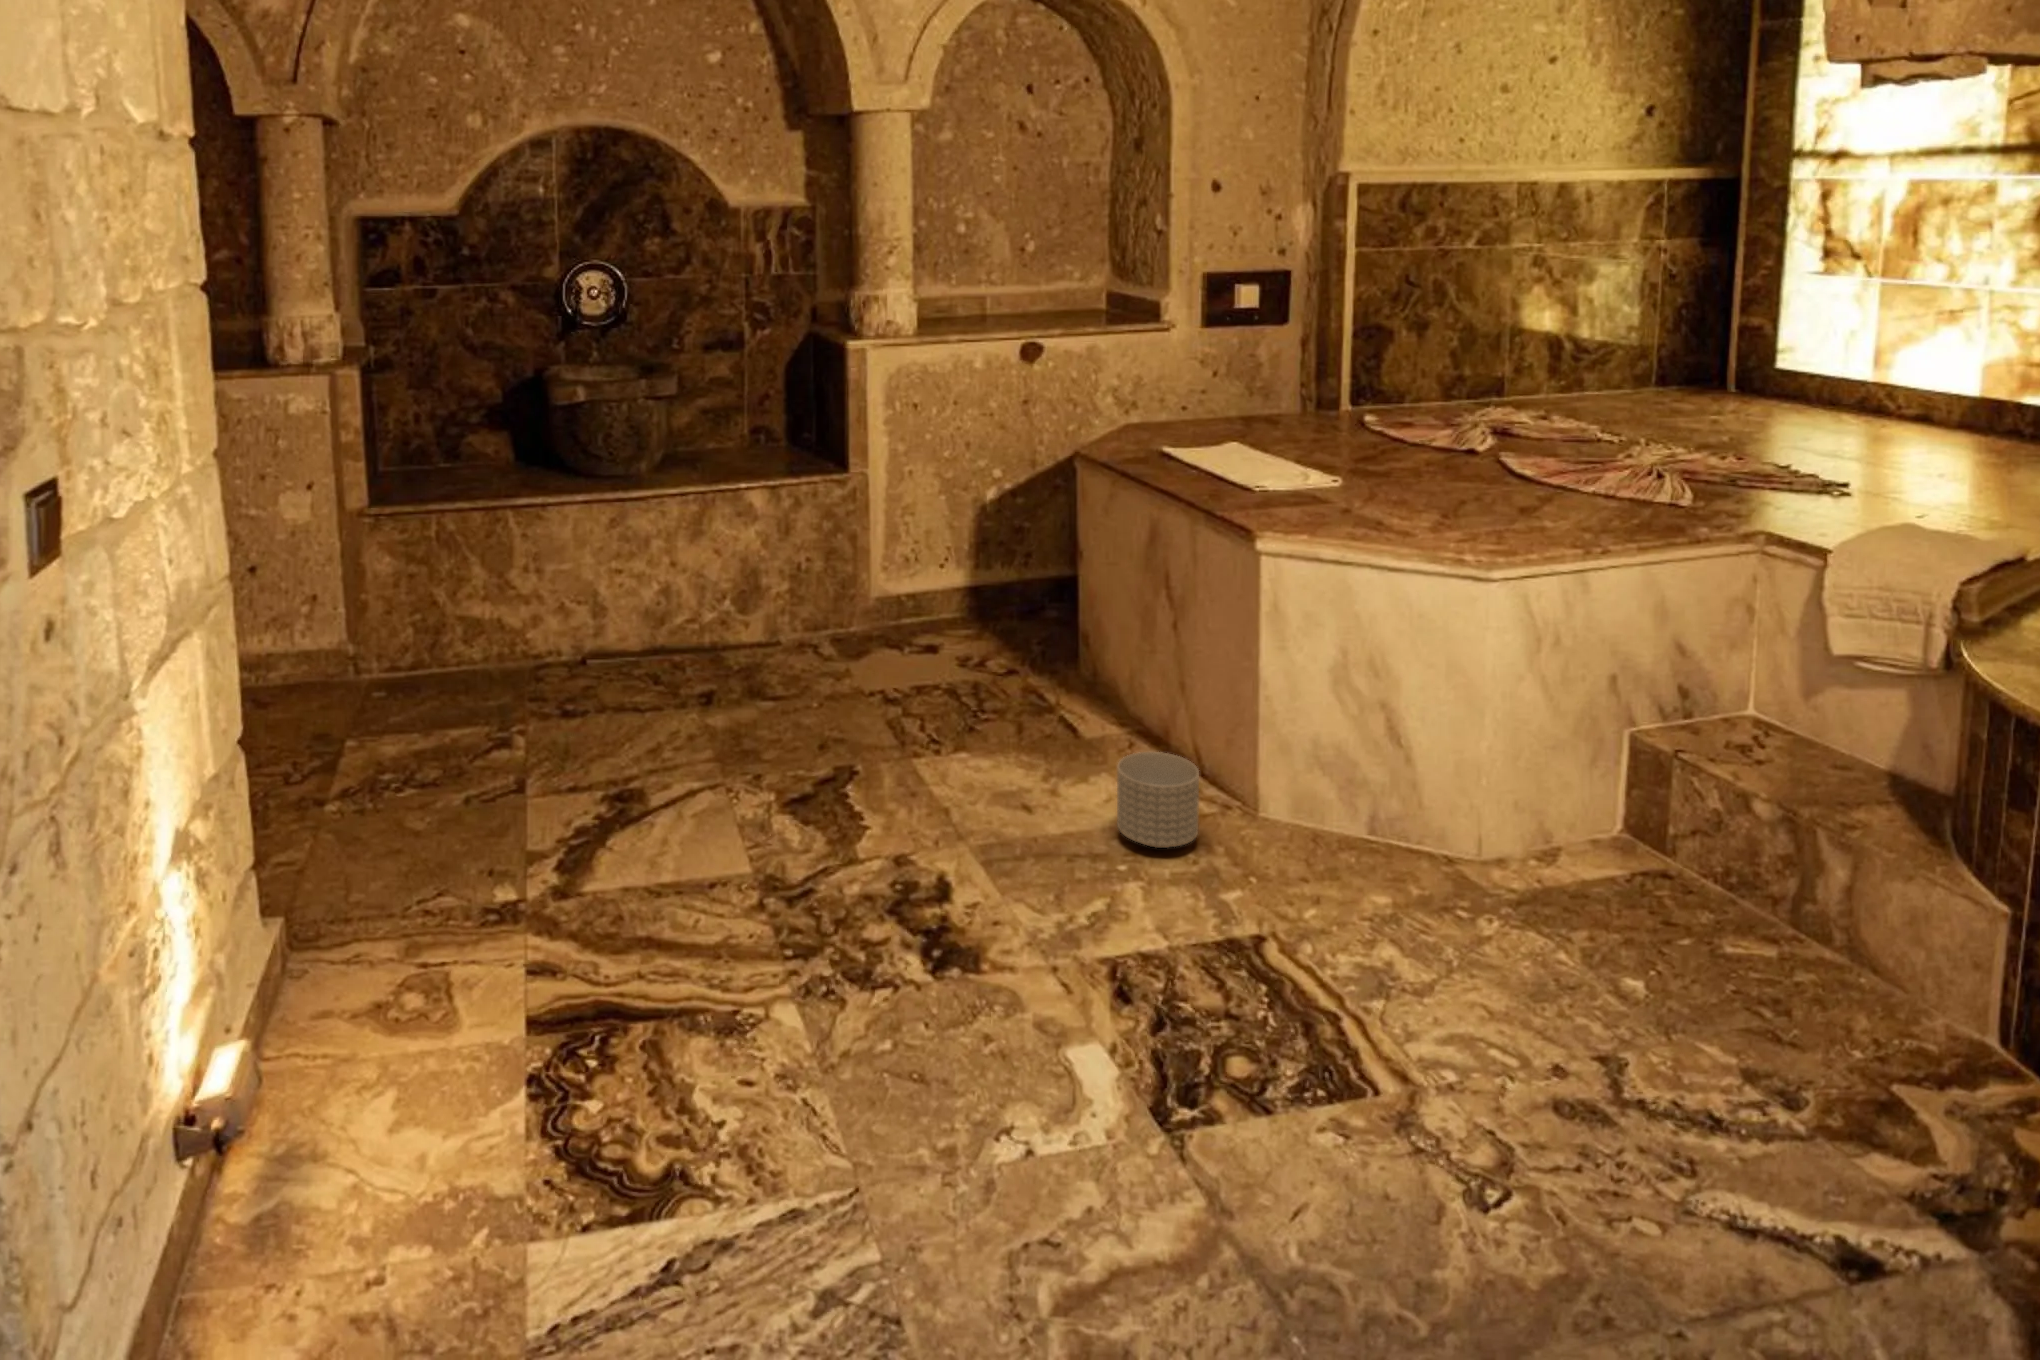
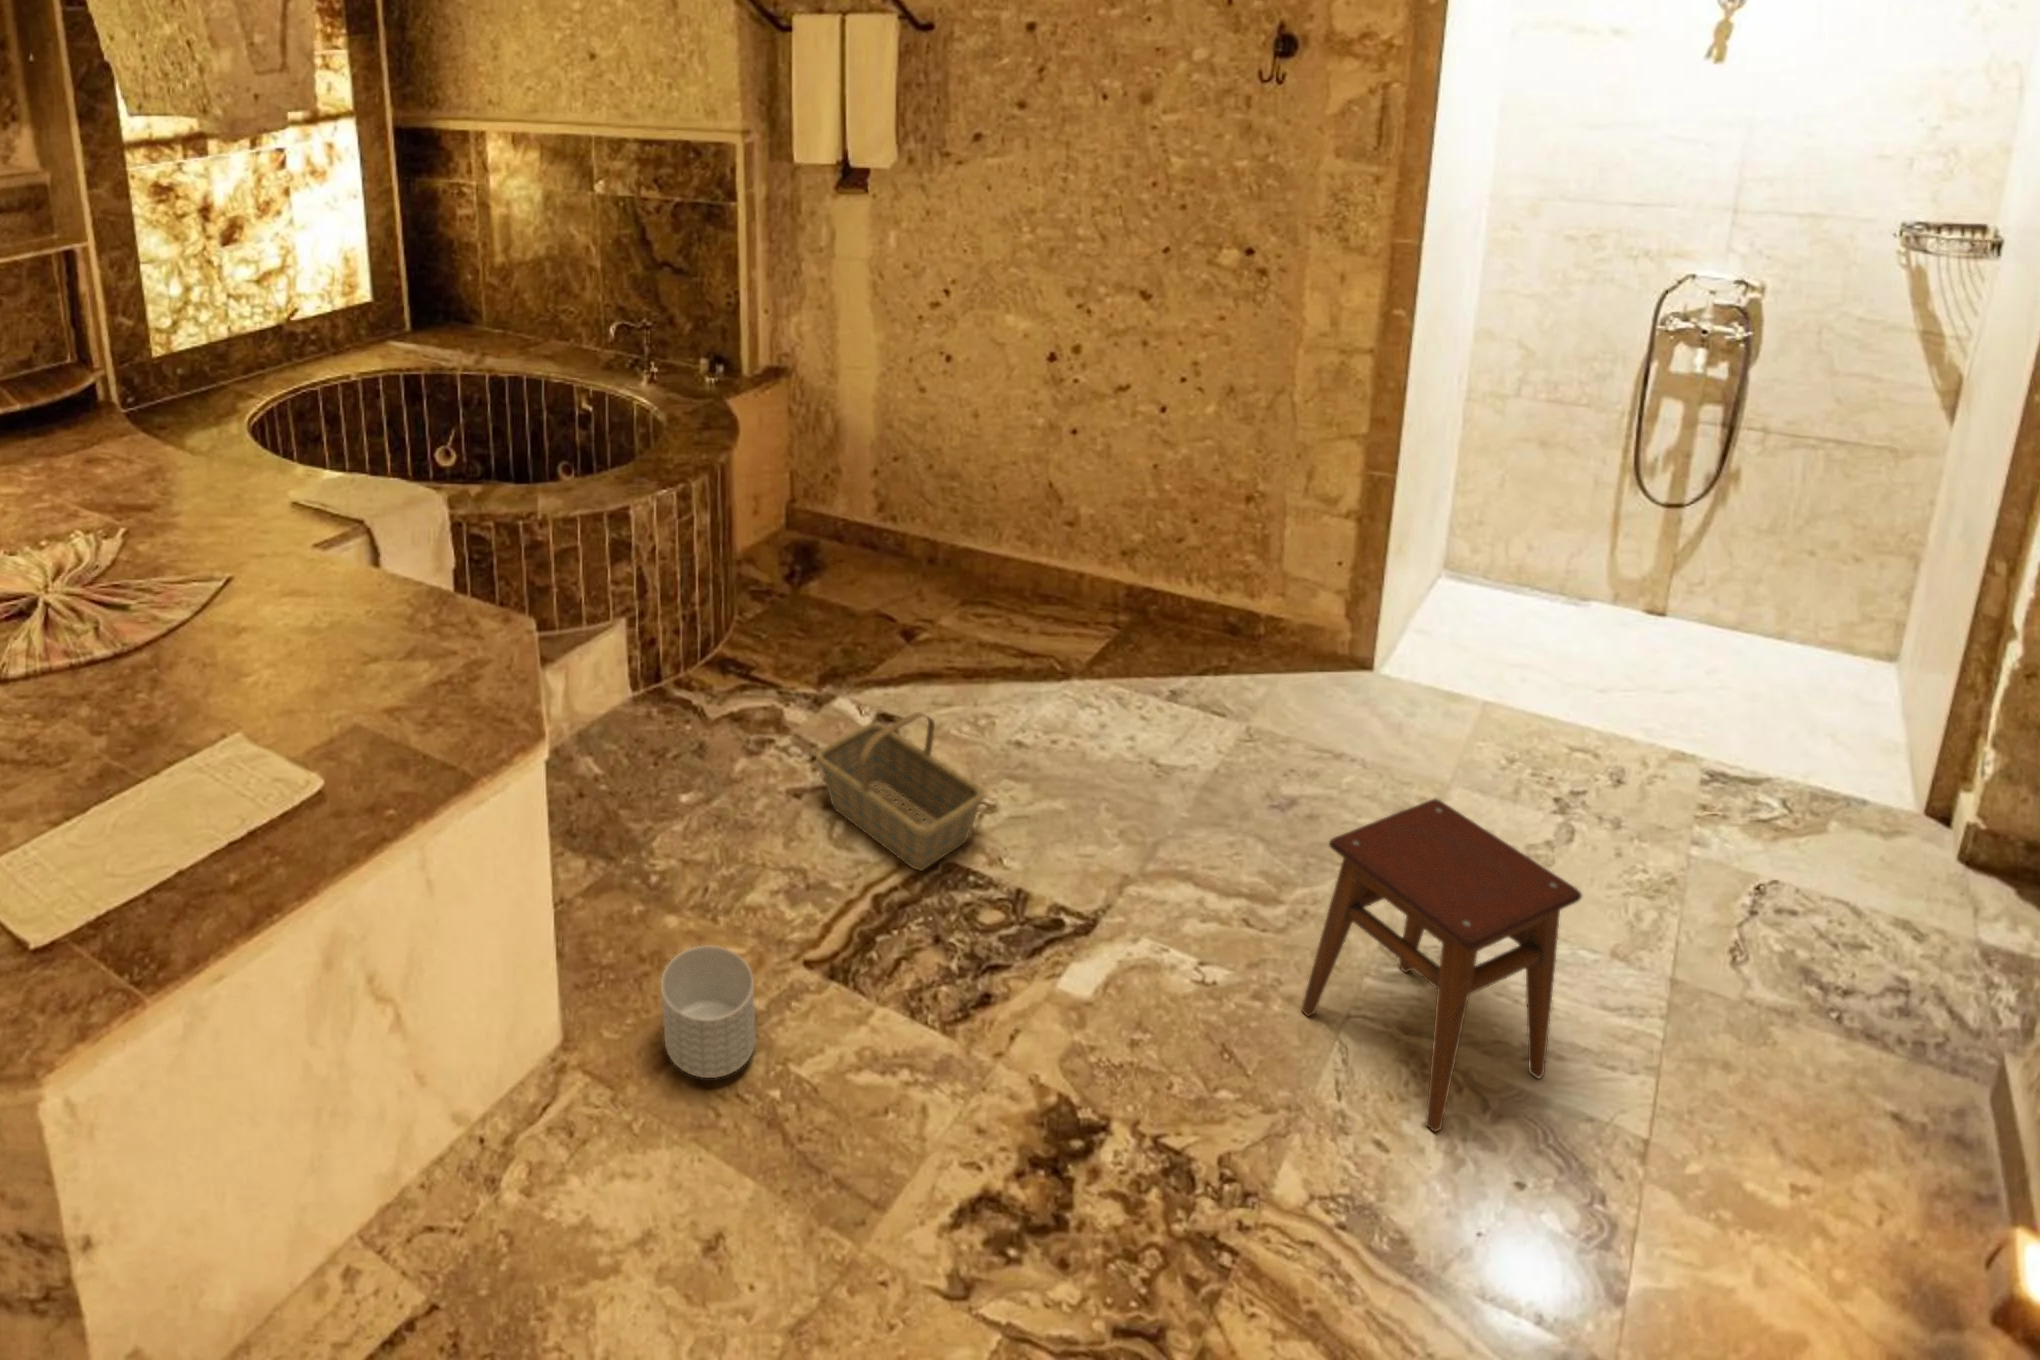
basket: none [1272,875,1540,1083] -> present [816,712,984,871]
stool: none [647,885,892,1300] -> present [1301,799,1582,1131]

